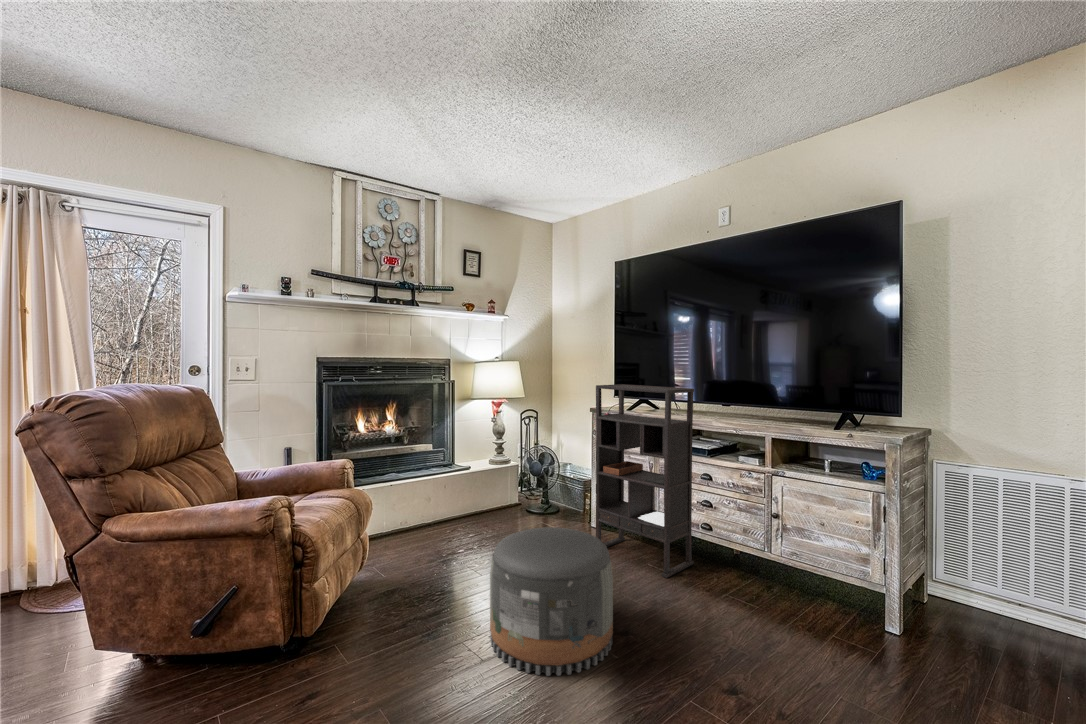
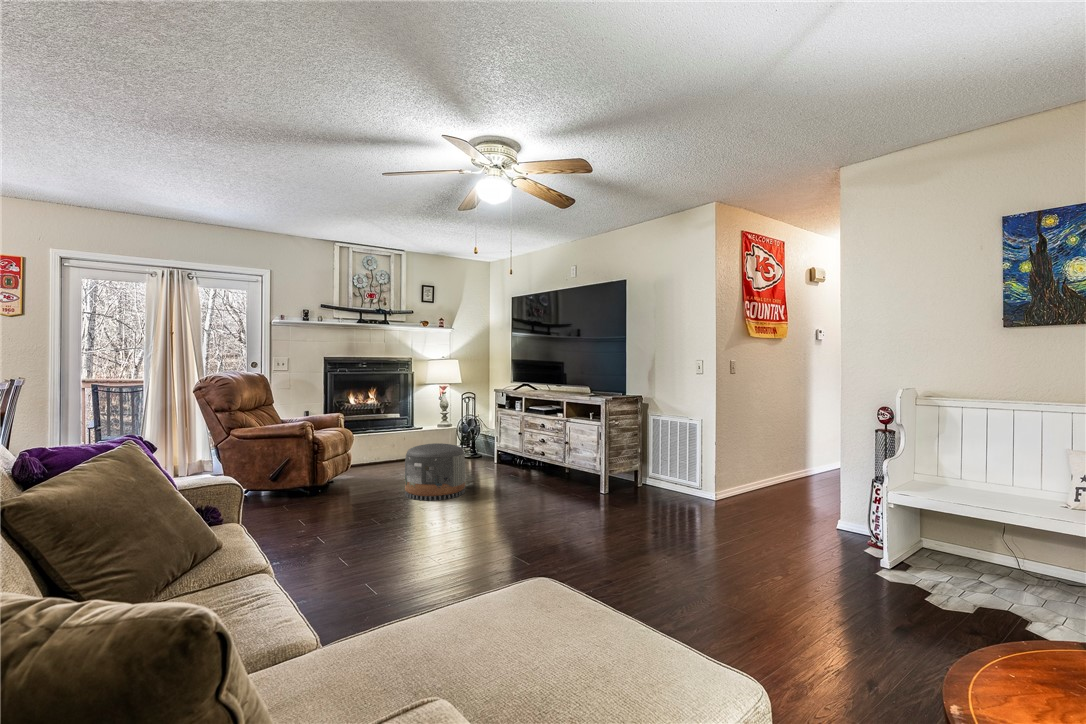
bookshelf: present [596,384,694,578] -> none [485,373,536,479]

